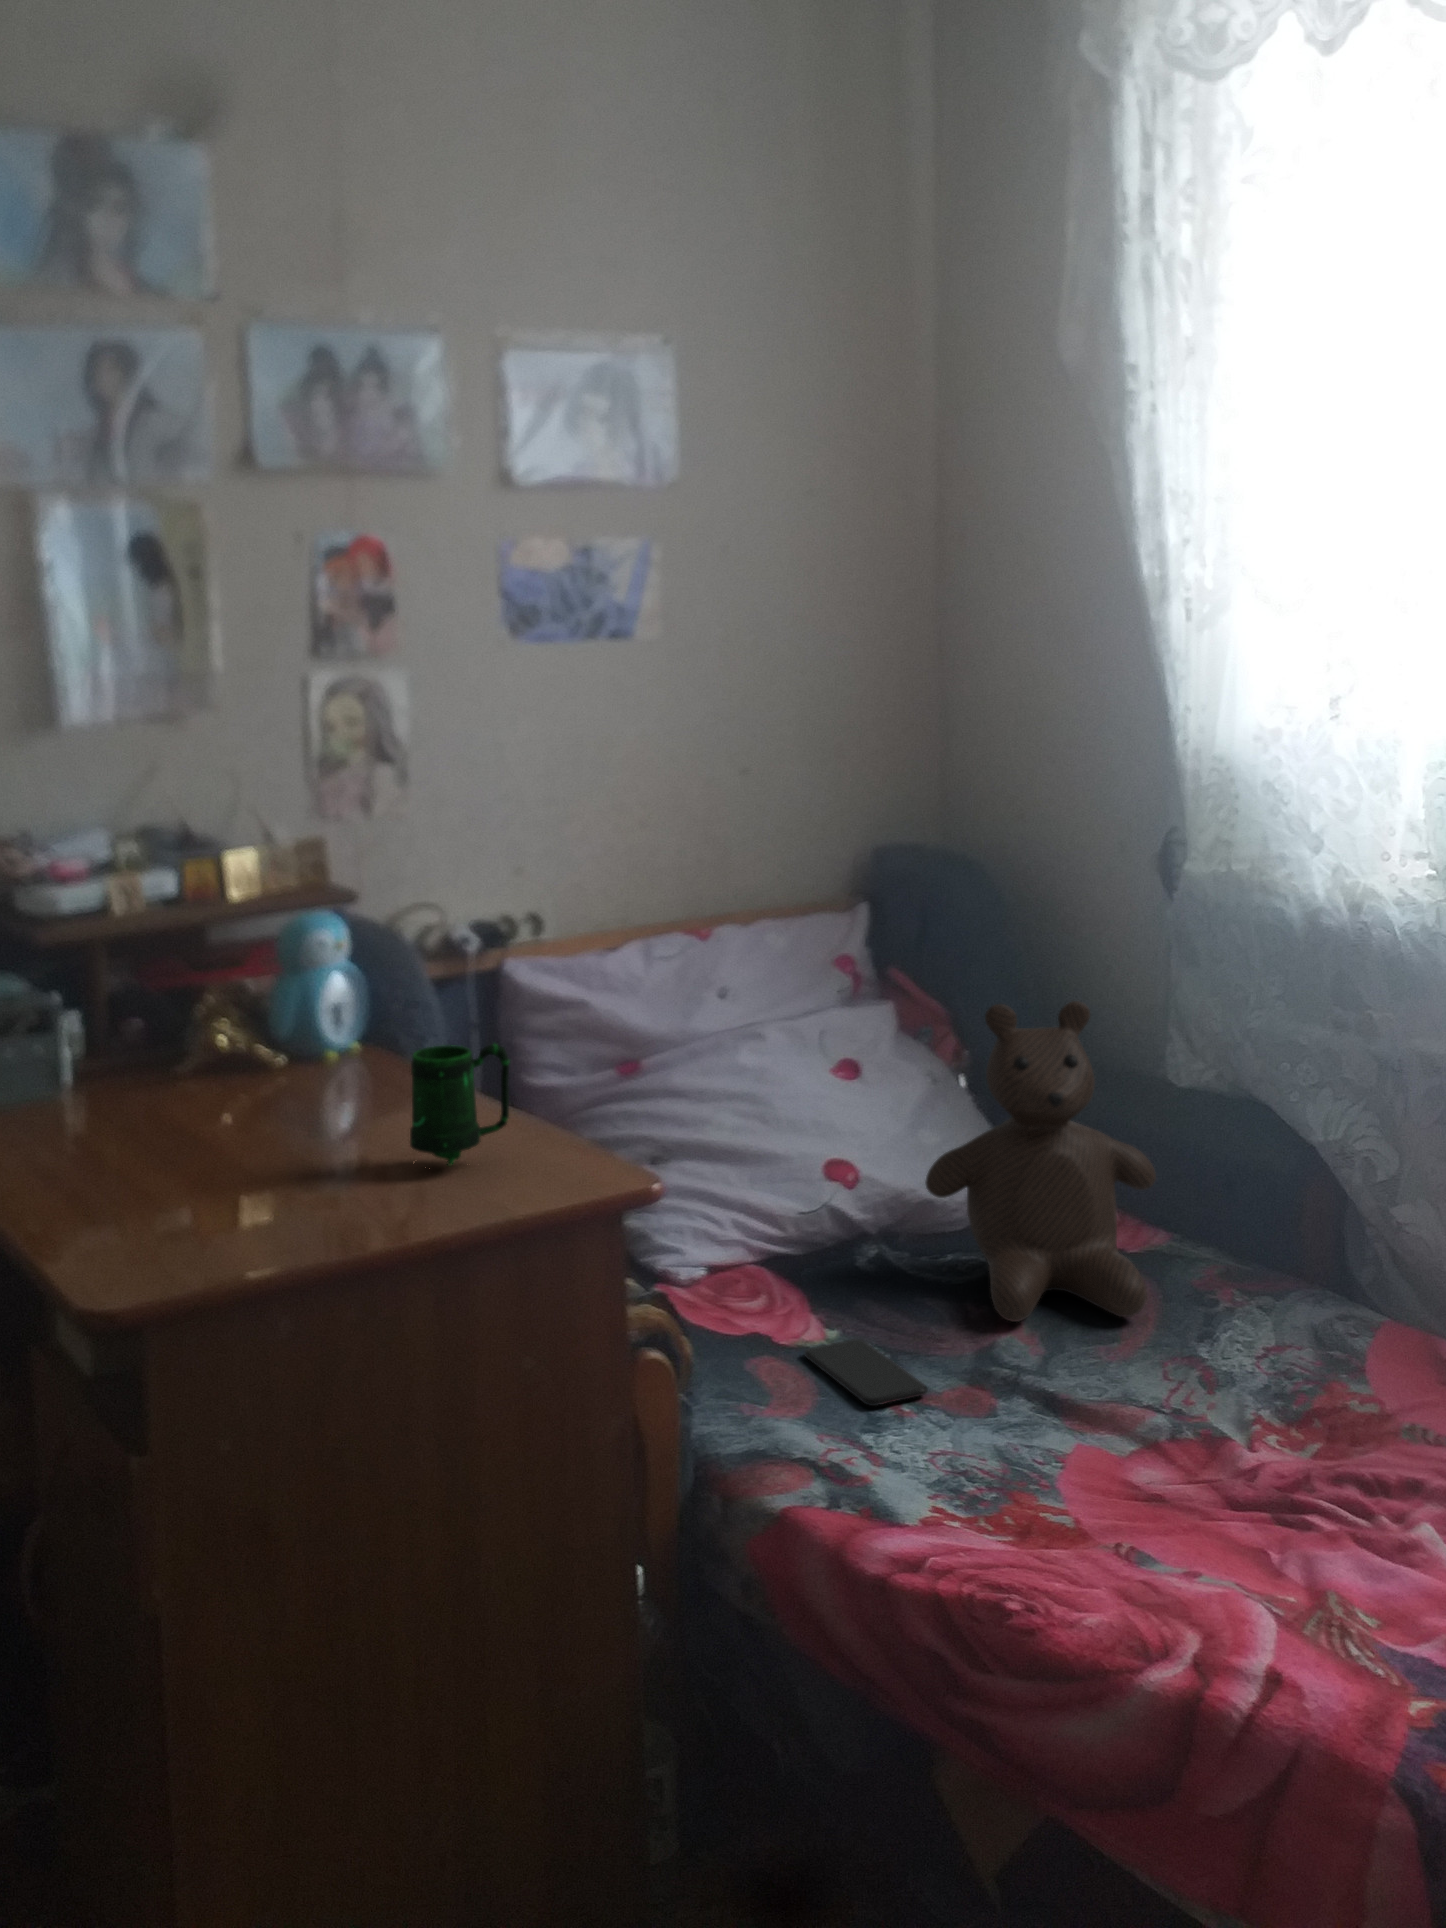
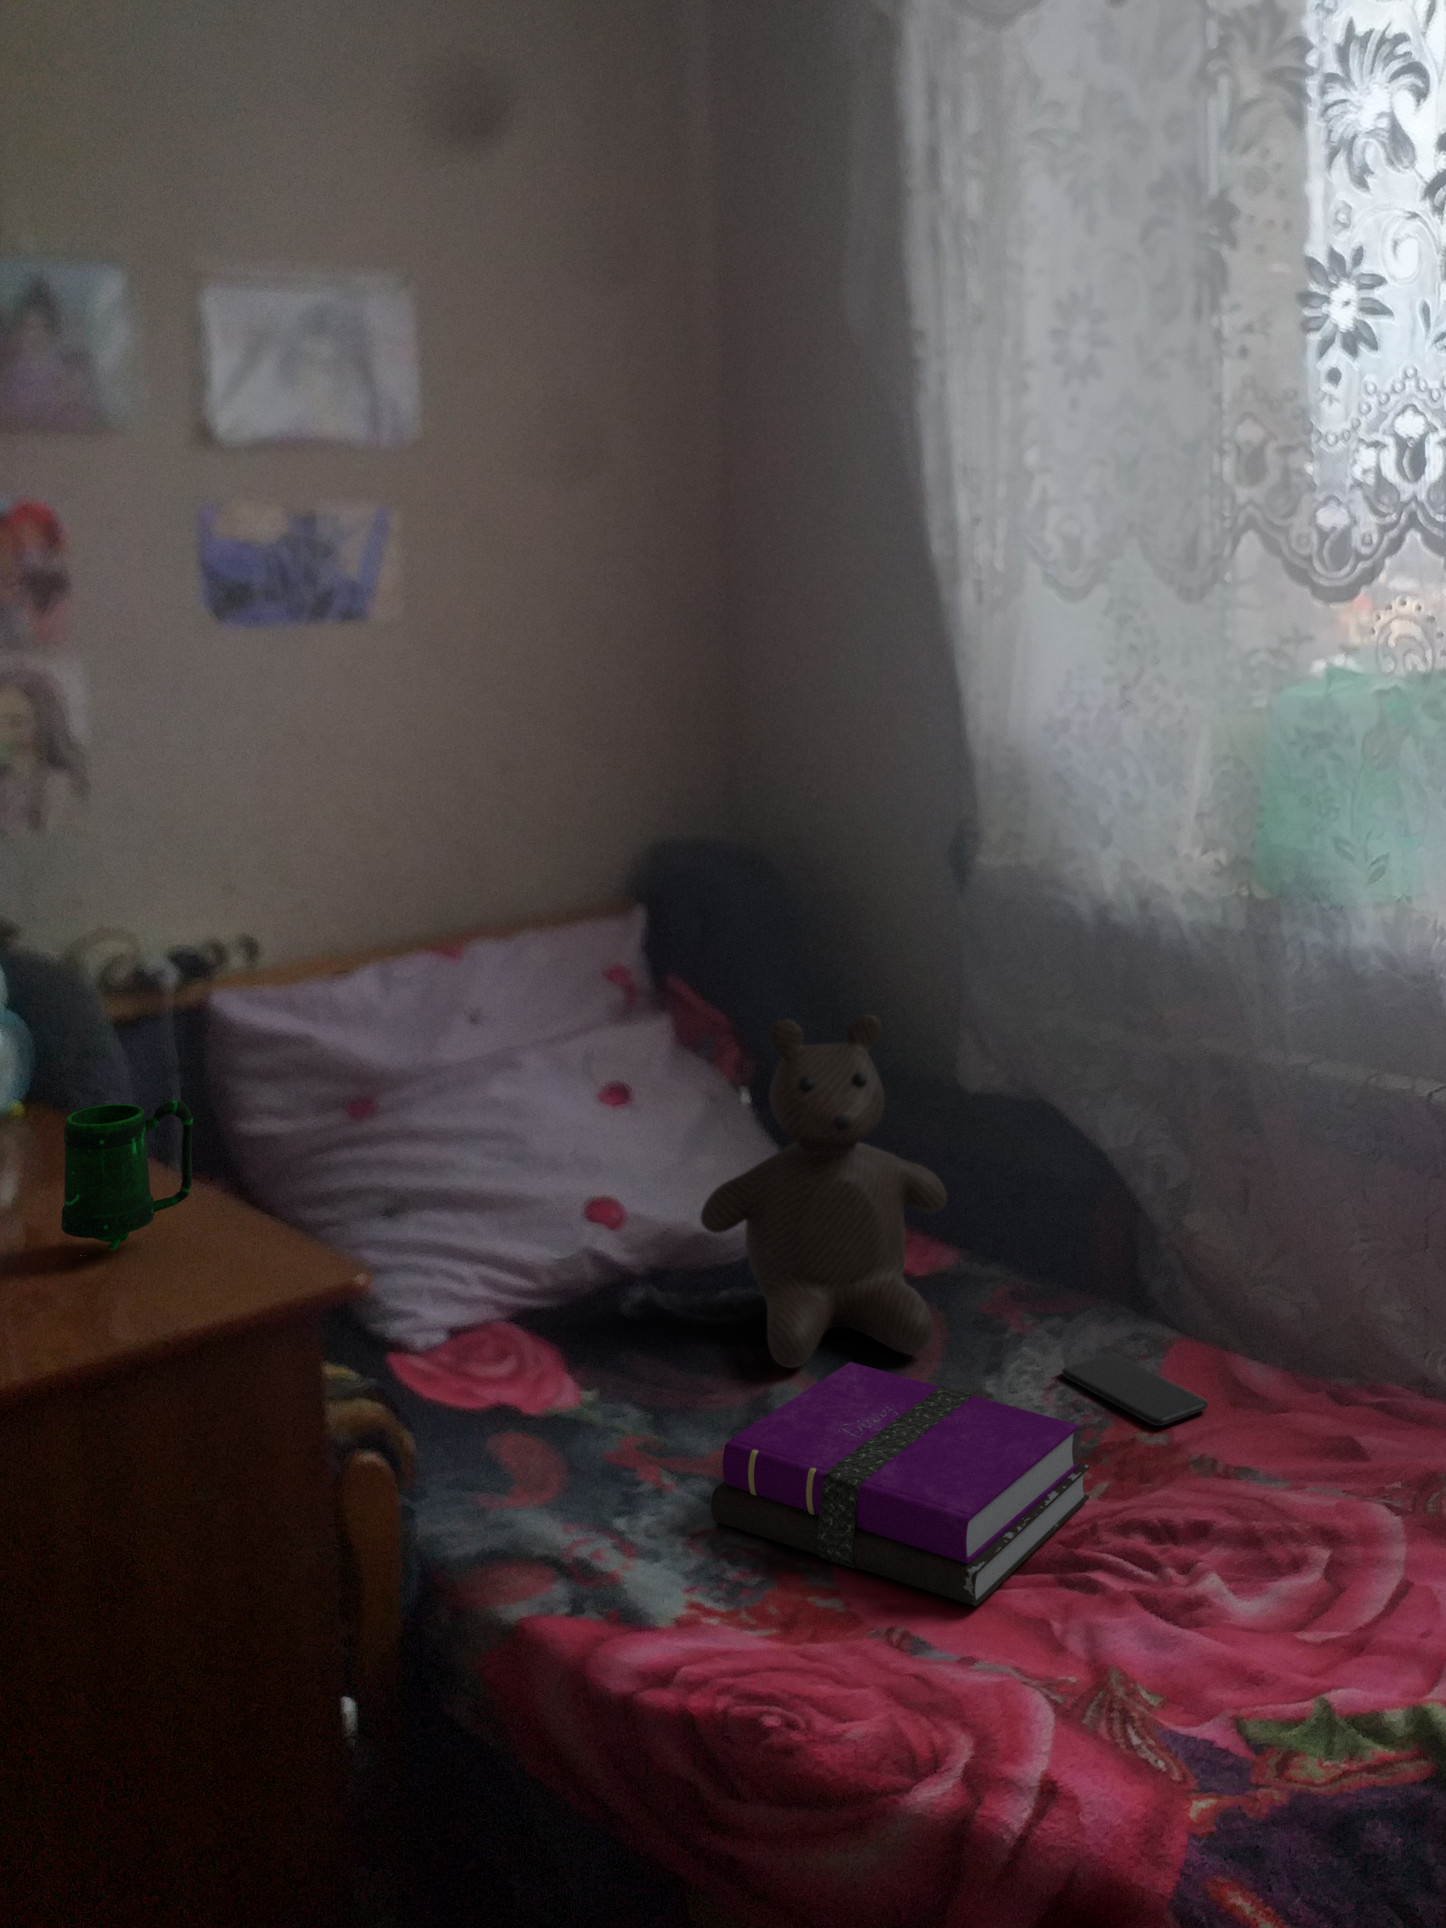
notebook: none [948,1314,1303,1530] -> present [711,1362,1089,1606]
smartphone: present [805,1339,928,1406] -> present [1062,1353,1208,1426]

